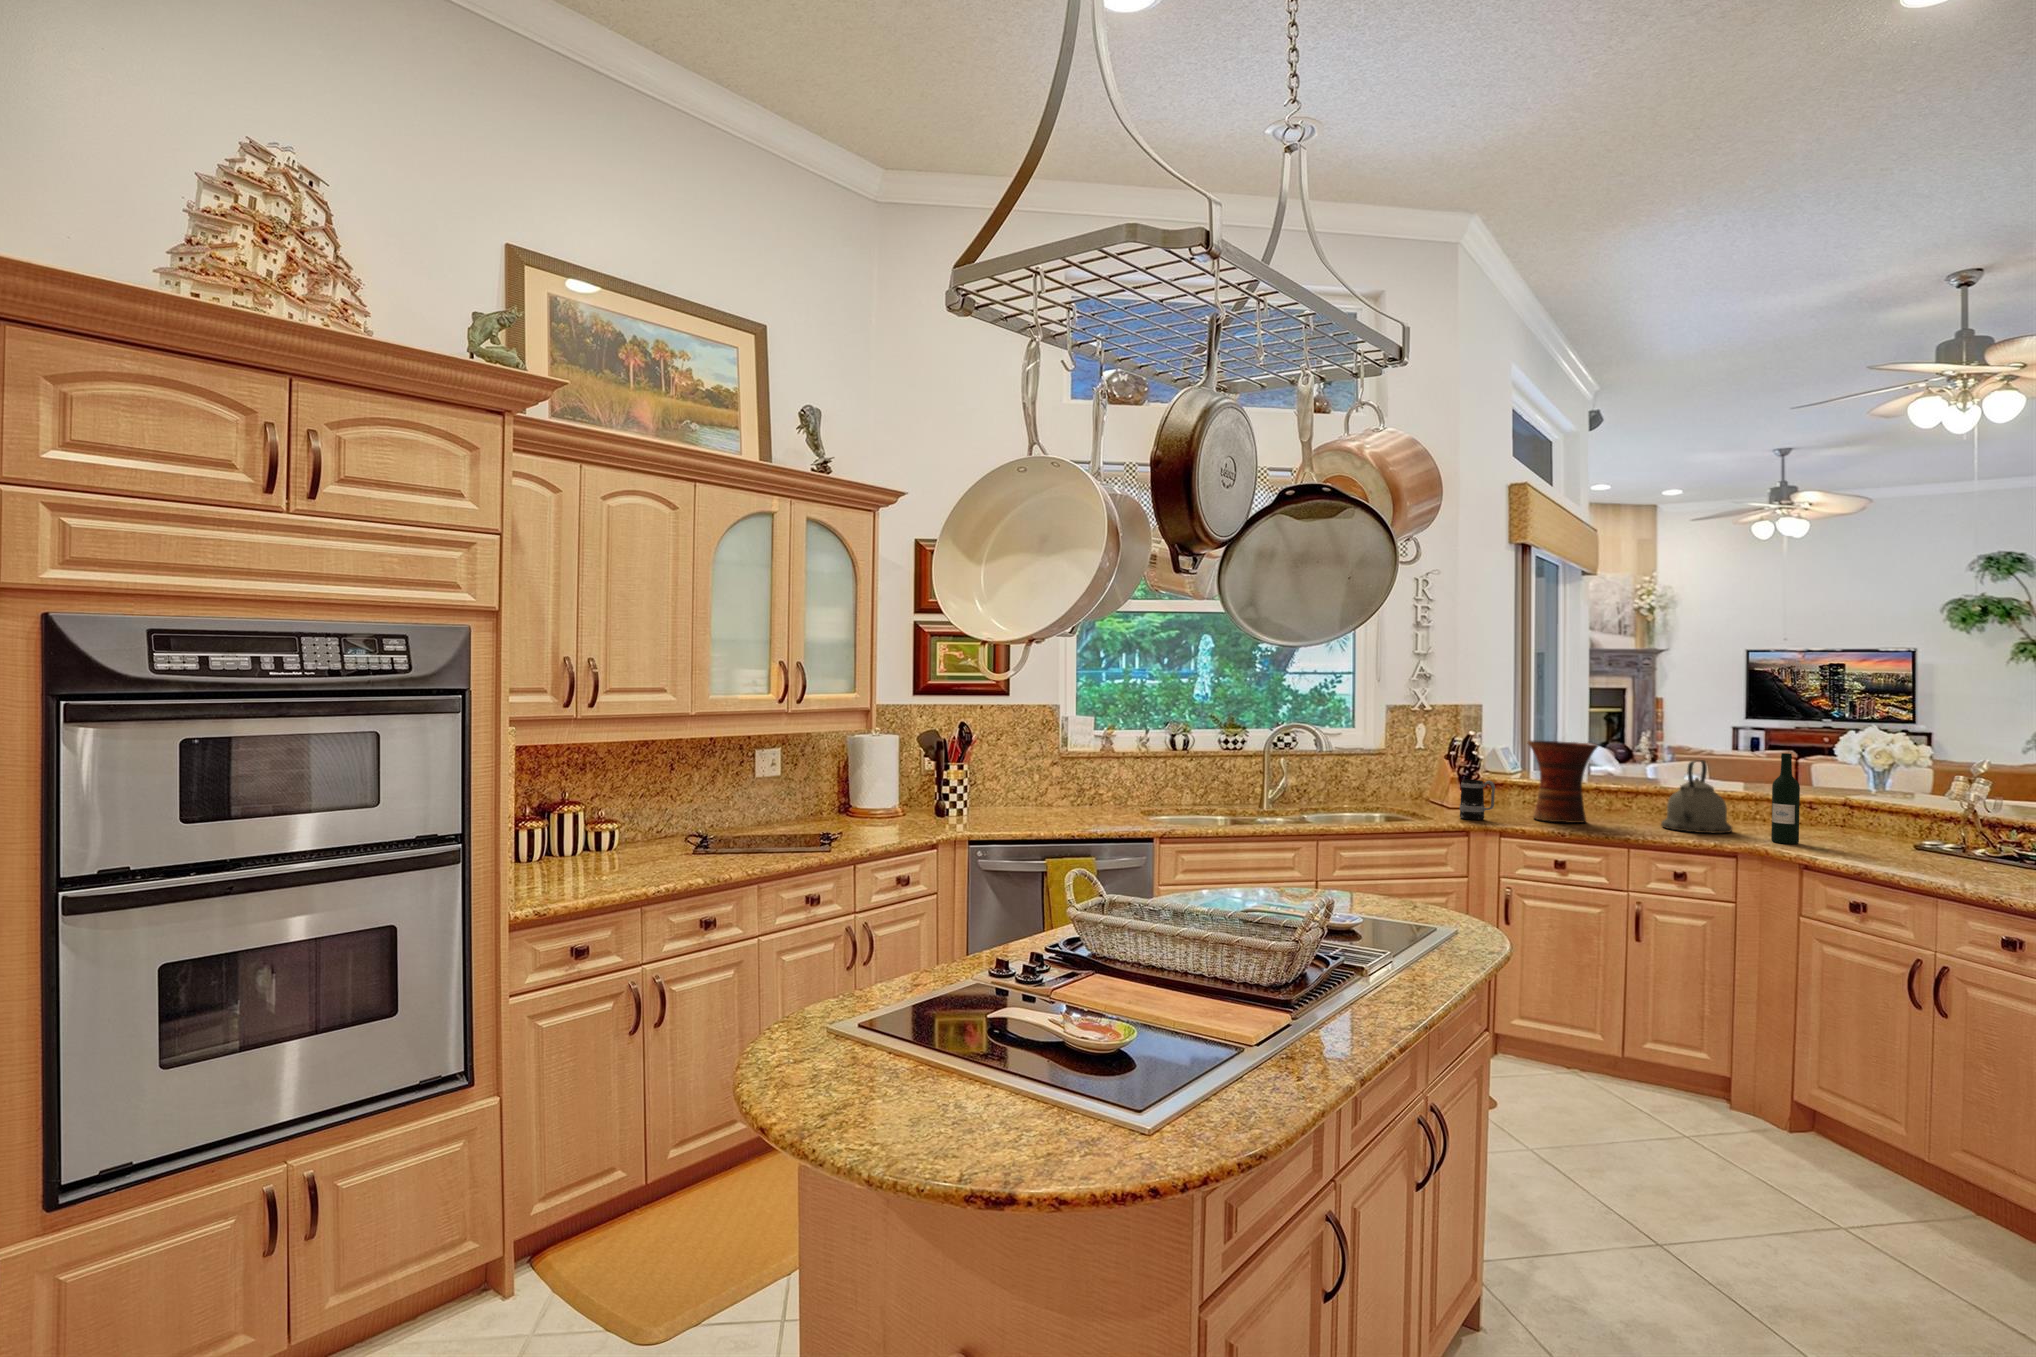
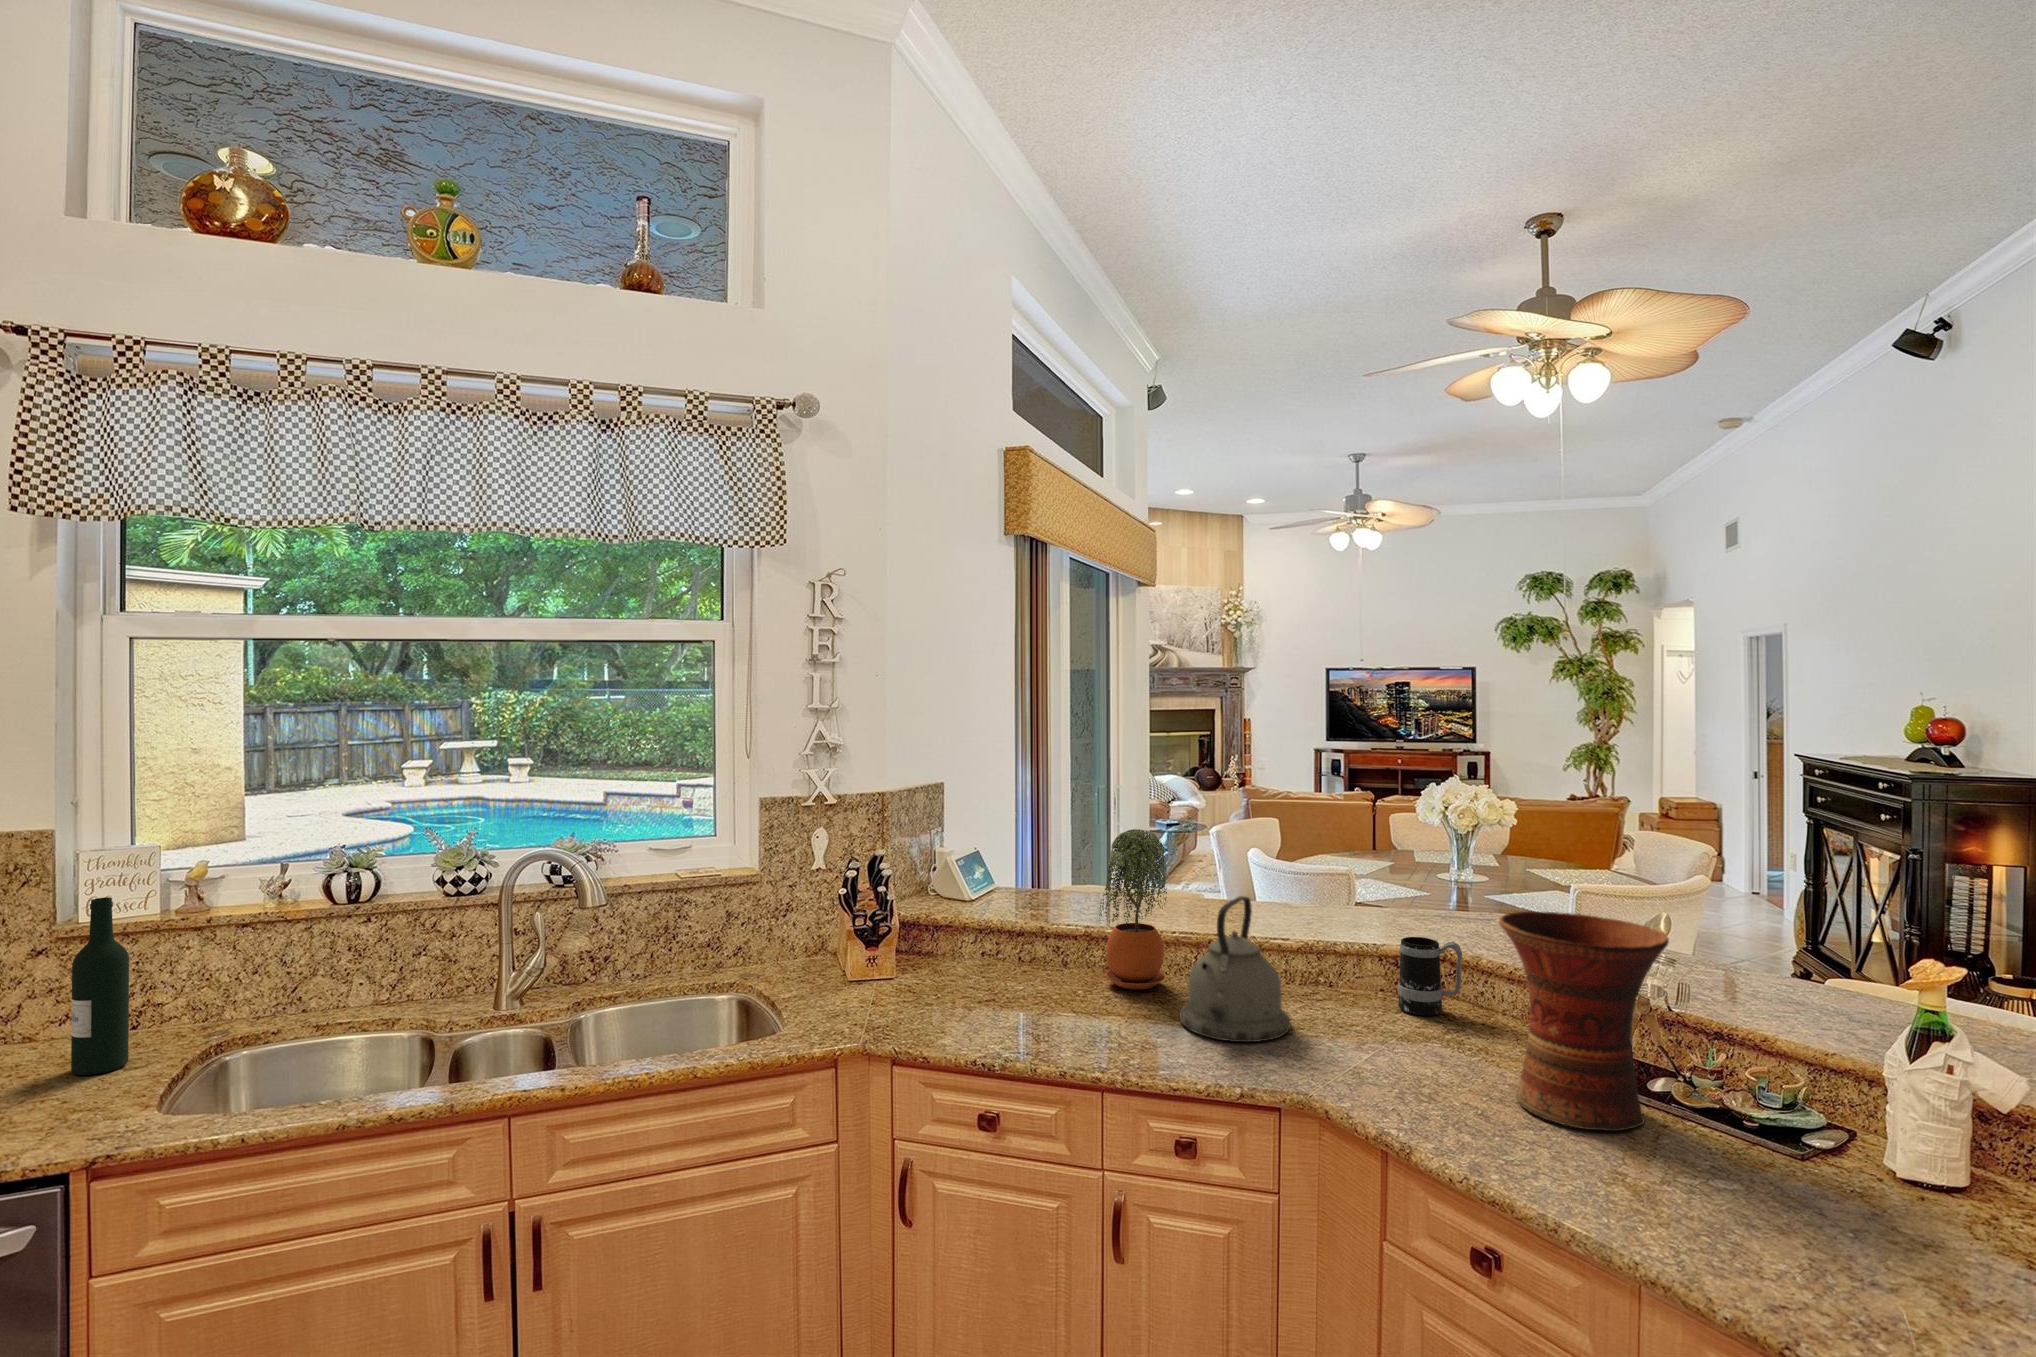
potted plant: none [1603,727,1648,818] -> present [1099,829,1167,989]
vase: present [1528,740,1598,823] -> present [1499,911,1669,1131]
wine bottle: present [1771,753,1800,844] -> present [71,897,129,1075]
mug: present [1460,780,1495,820] -> present [1398,937,1462,1016]

